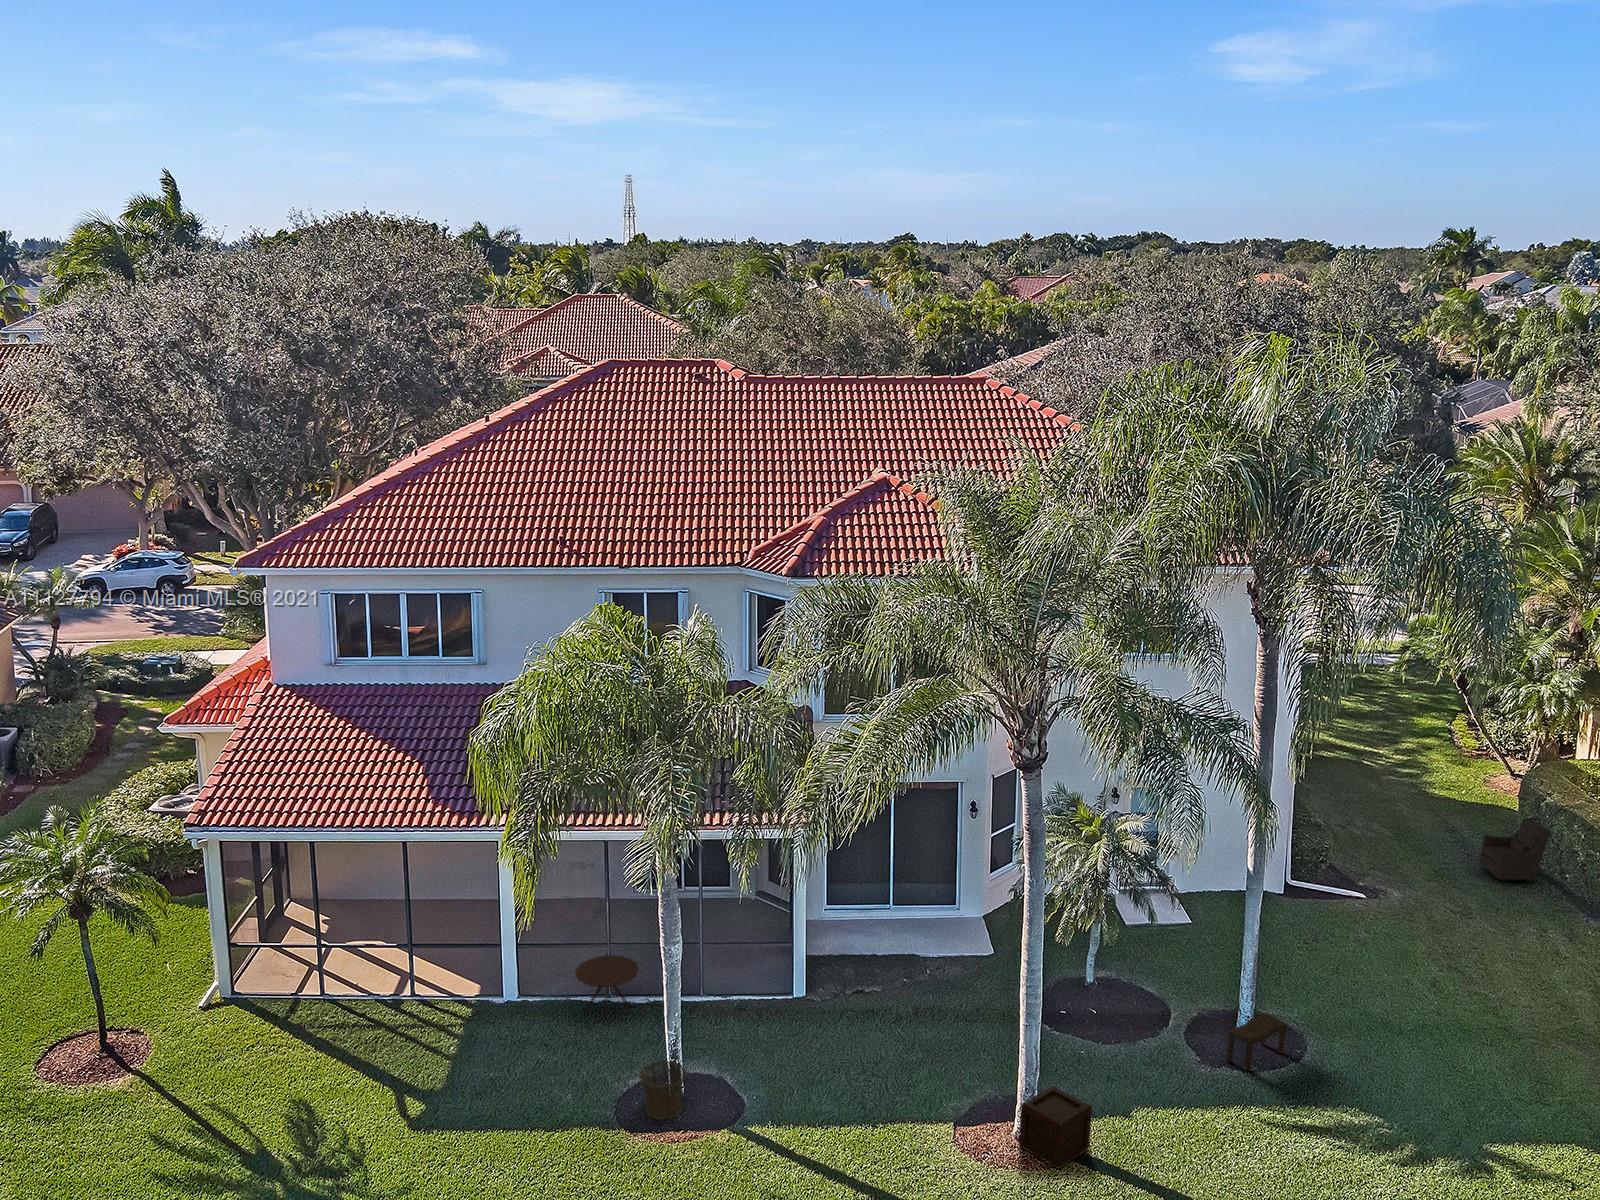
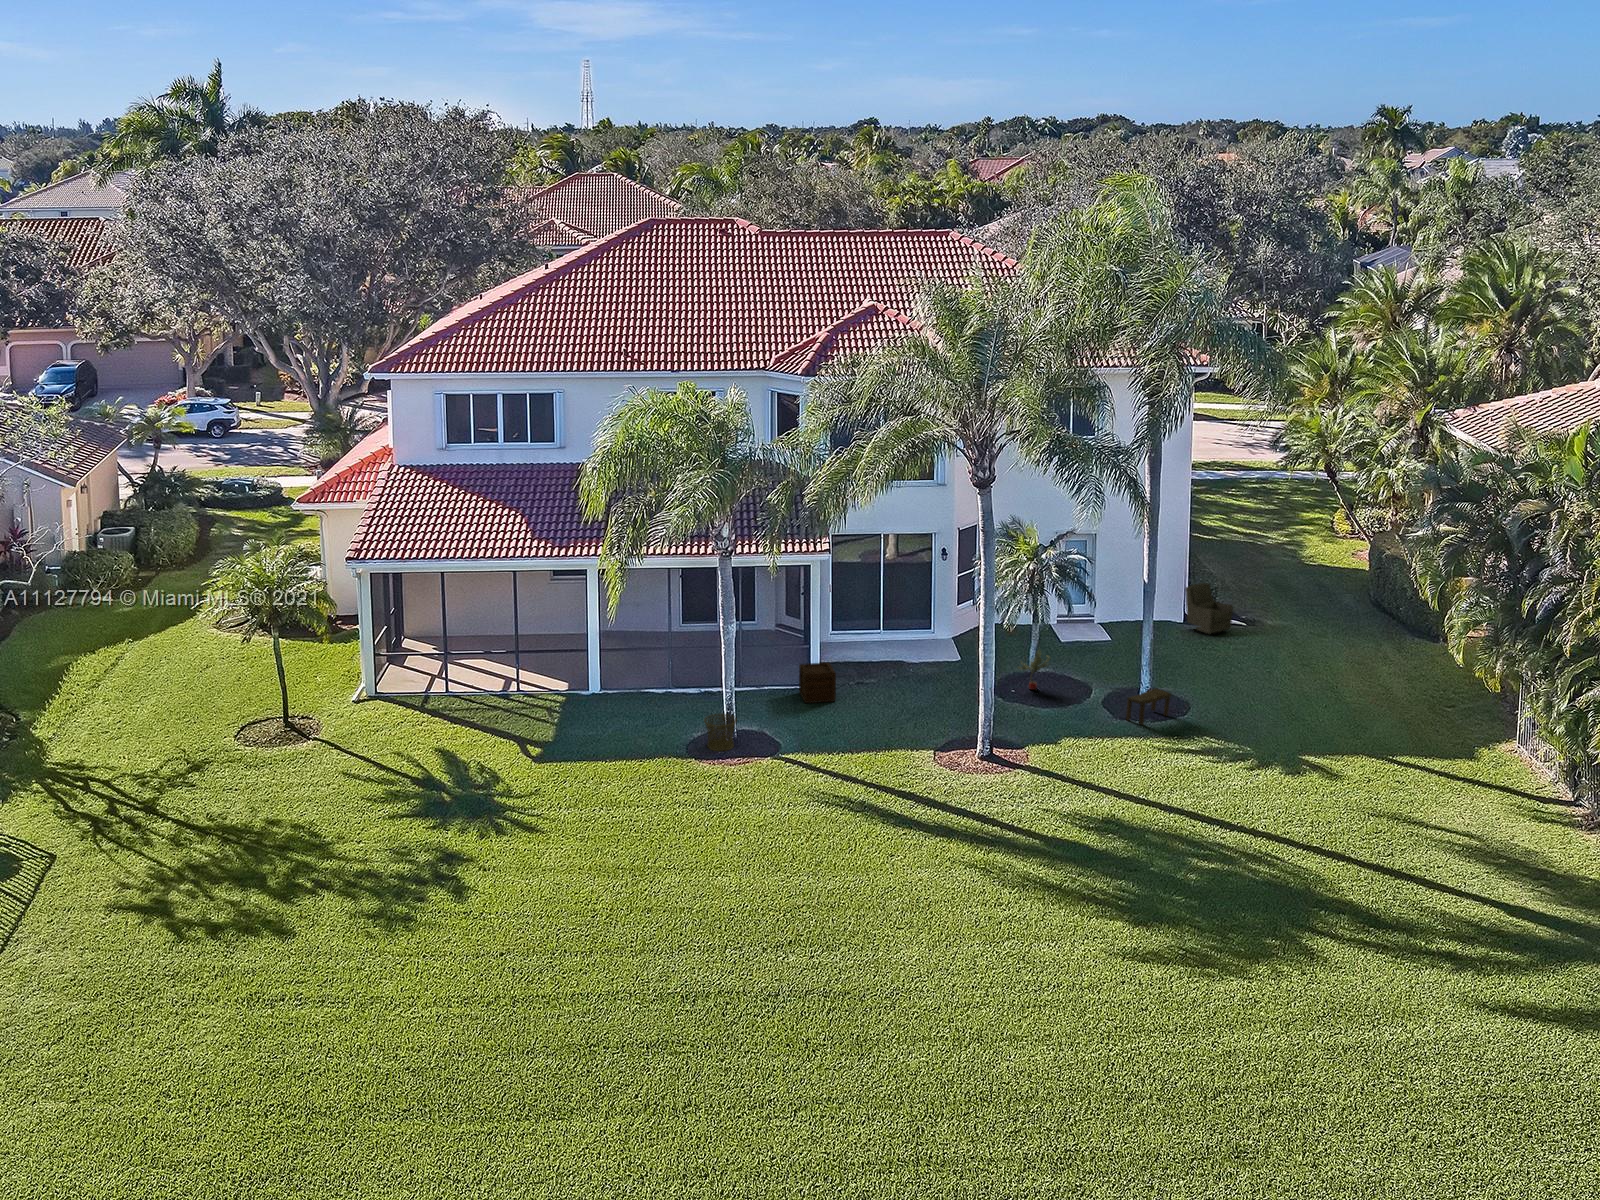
chair: present [1480,818,1551,883] -> present [1185,583,1233,635]
potted tree: none [1073,945,1120,1000] -> present [1018,652,1050,690]
round table: present [575,955,639,1010] -> none [646,659,694,703]
wooden crate: present [1019,1086,1092,1169] -> present [799,662,836,703]

